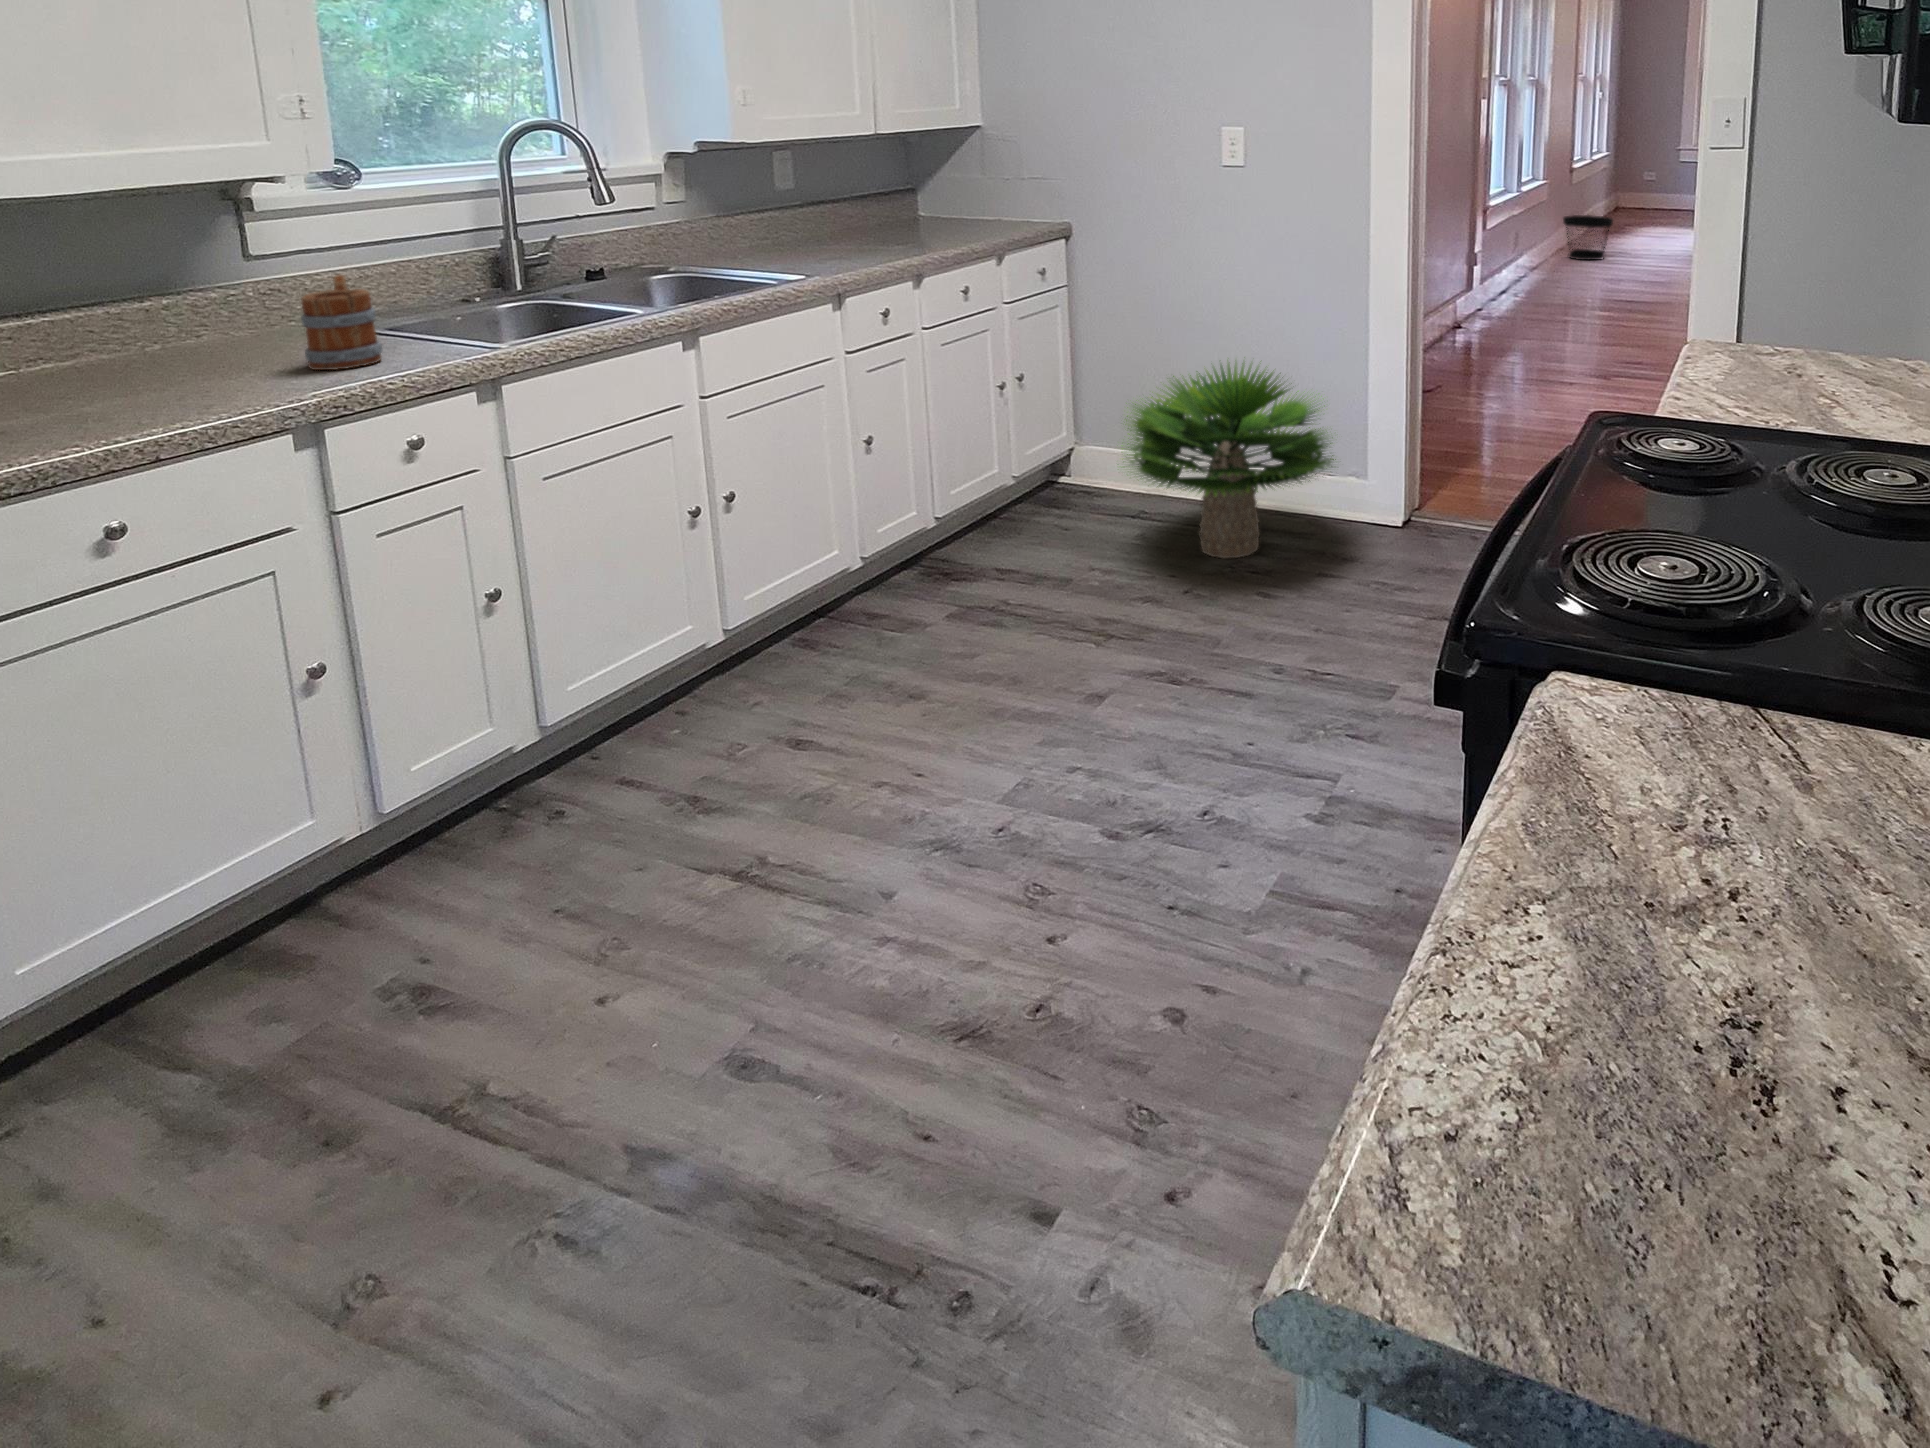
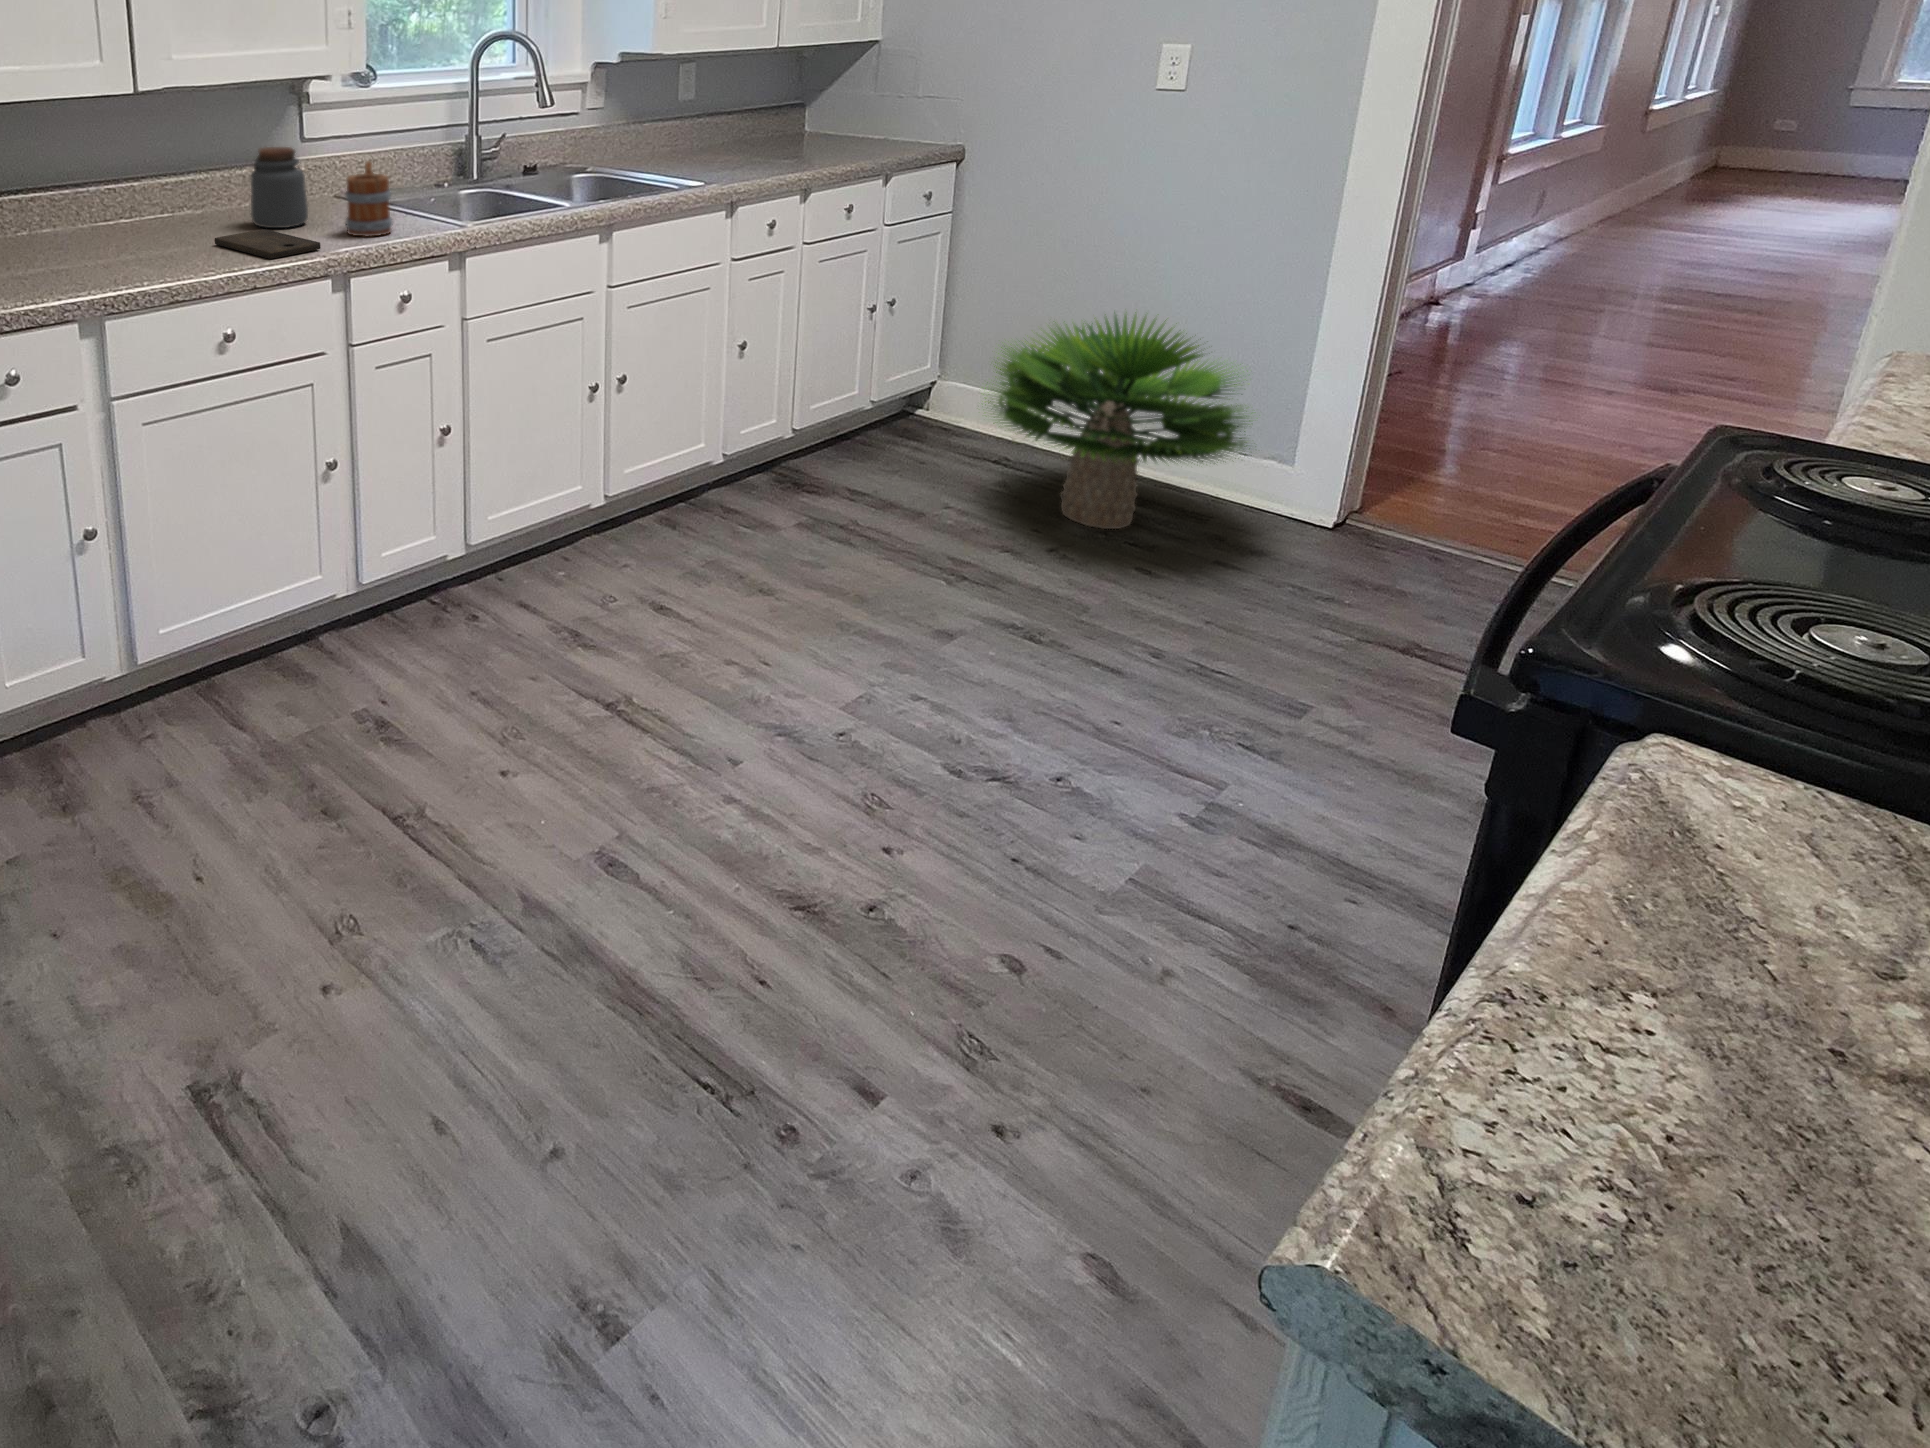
wastebasket: present [1563,215,1613,260] -> none [1640,167,1738,232]
jar: none [136,263,246,373] -> present [251,147,308,228]
cutting board: none [62,375,256,414] -> present [215,229,321,259]

